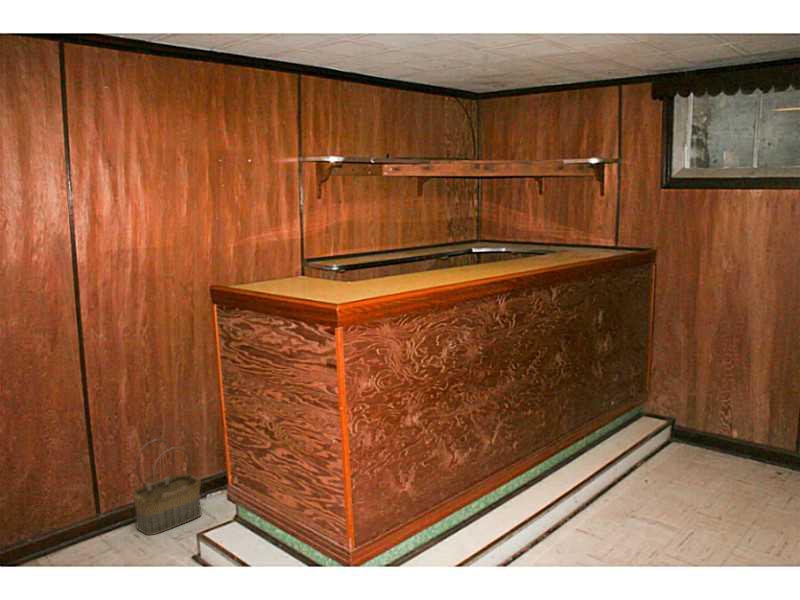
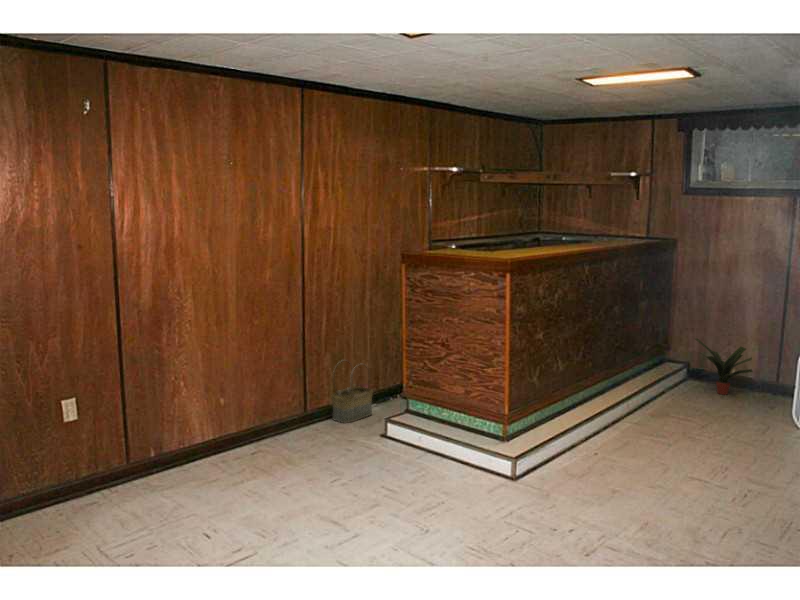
potted plant: none [679,385,762,466] -> present [695,338,753,395]

